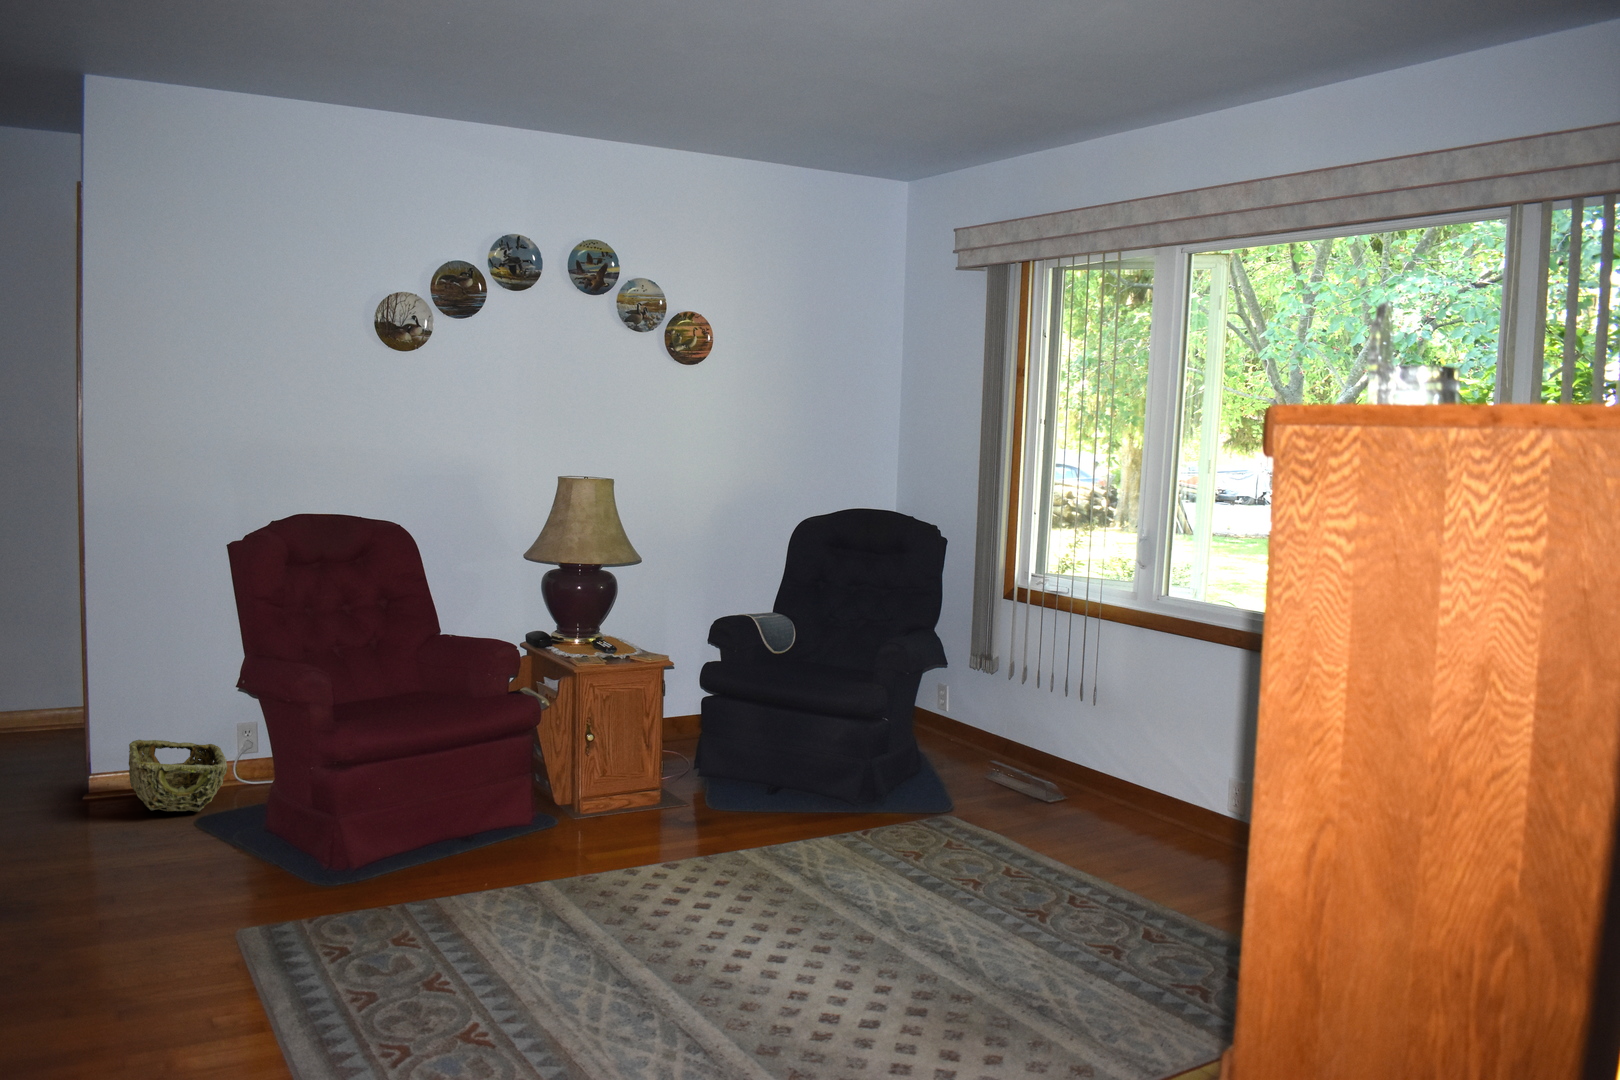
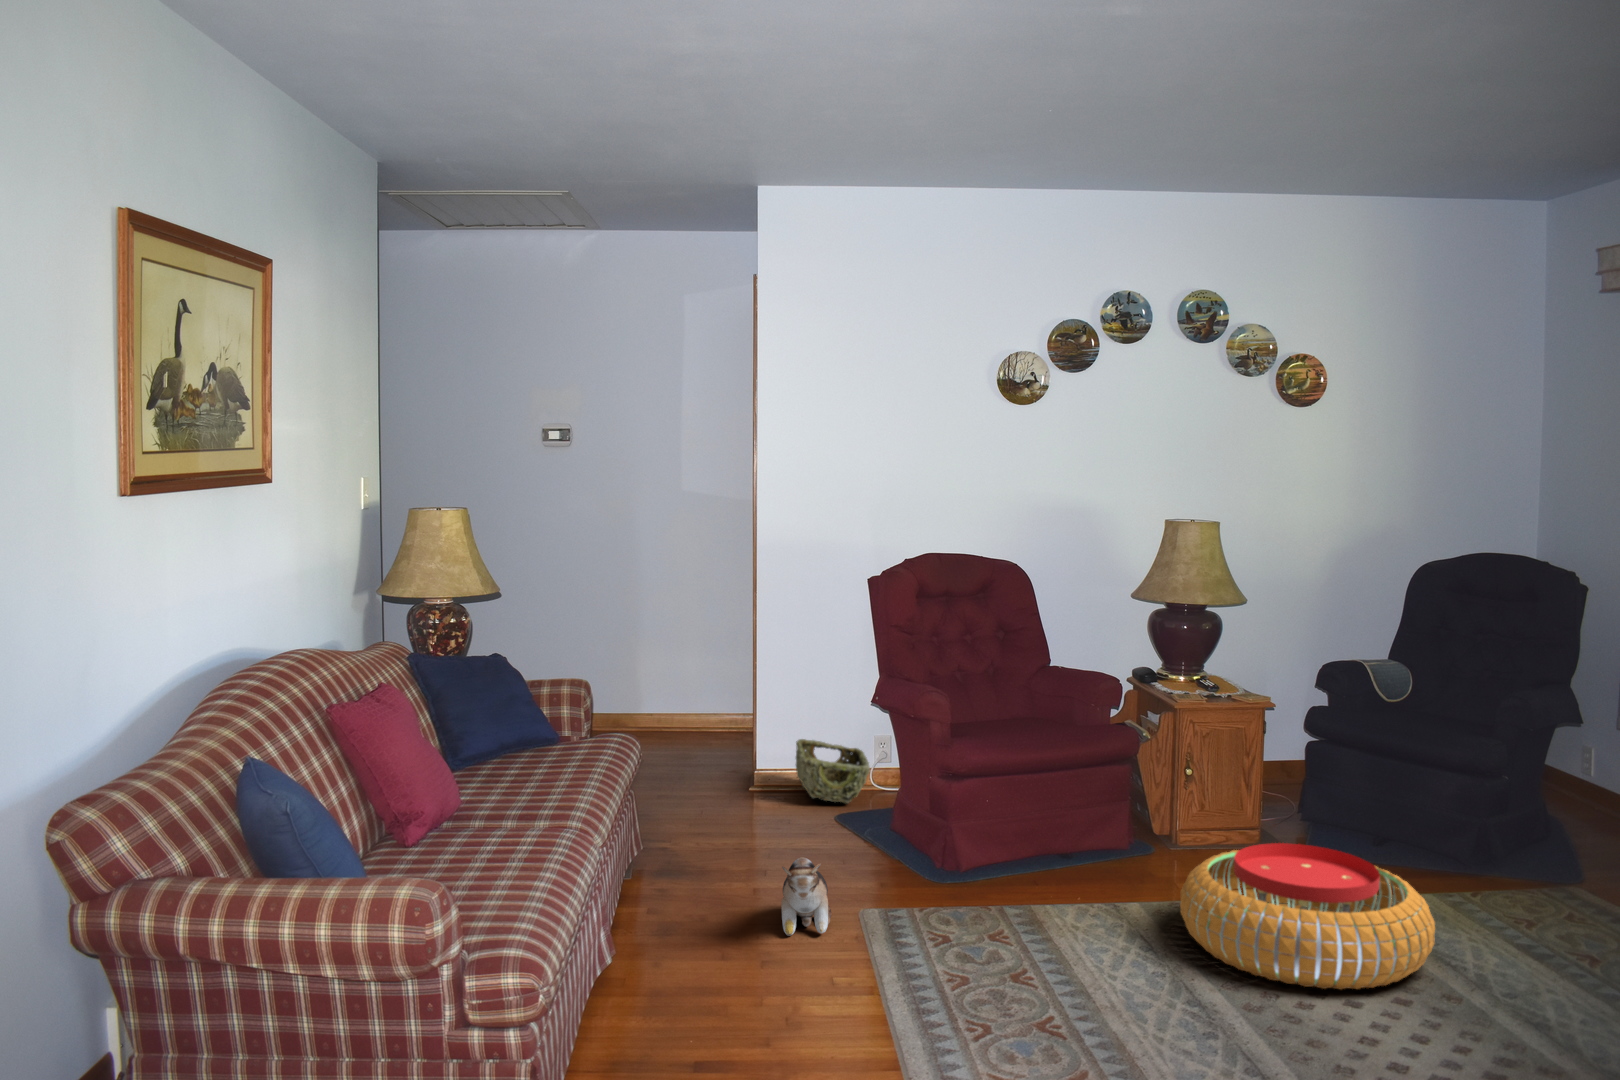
pouf: none [594,798,844,949] -> present [1180,843,1435,989]
plush toy: none [85,896,165,1002] -> present [781,857,831,936]

